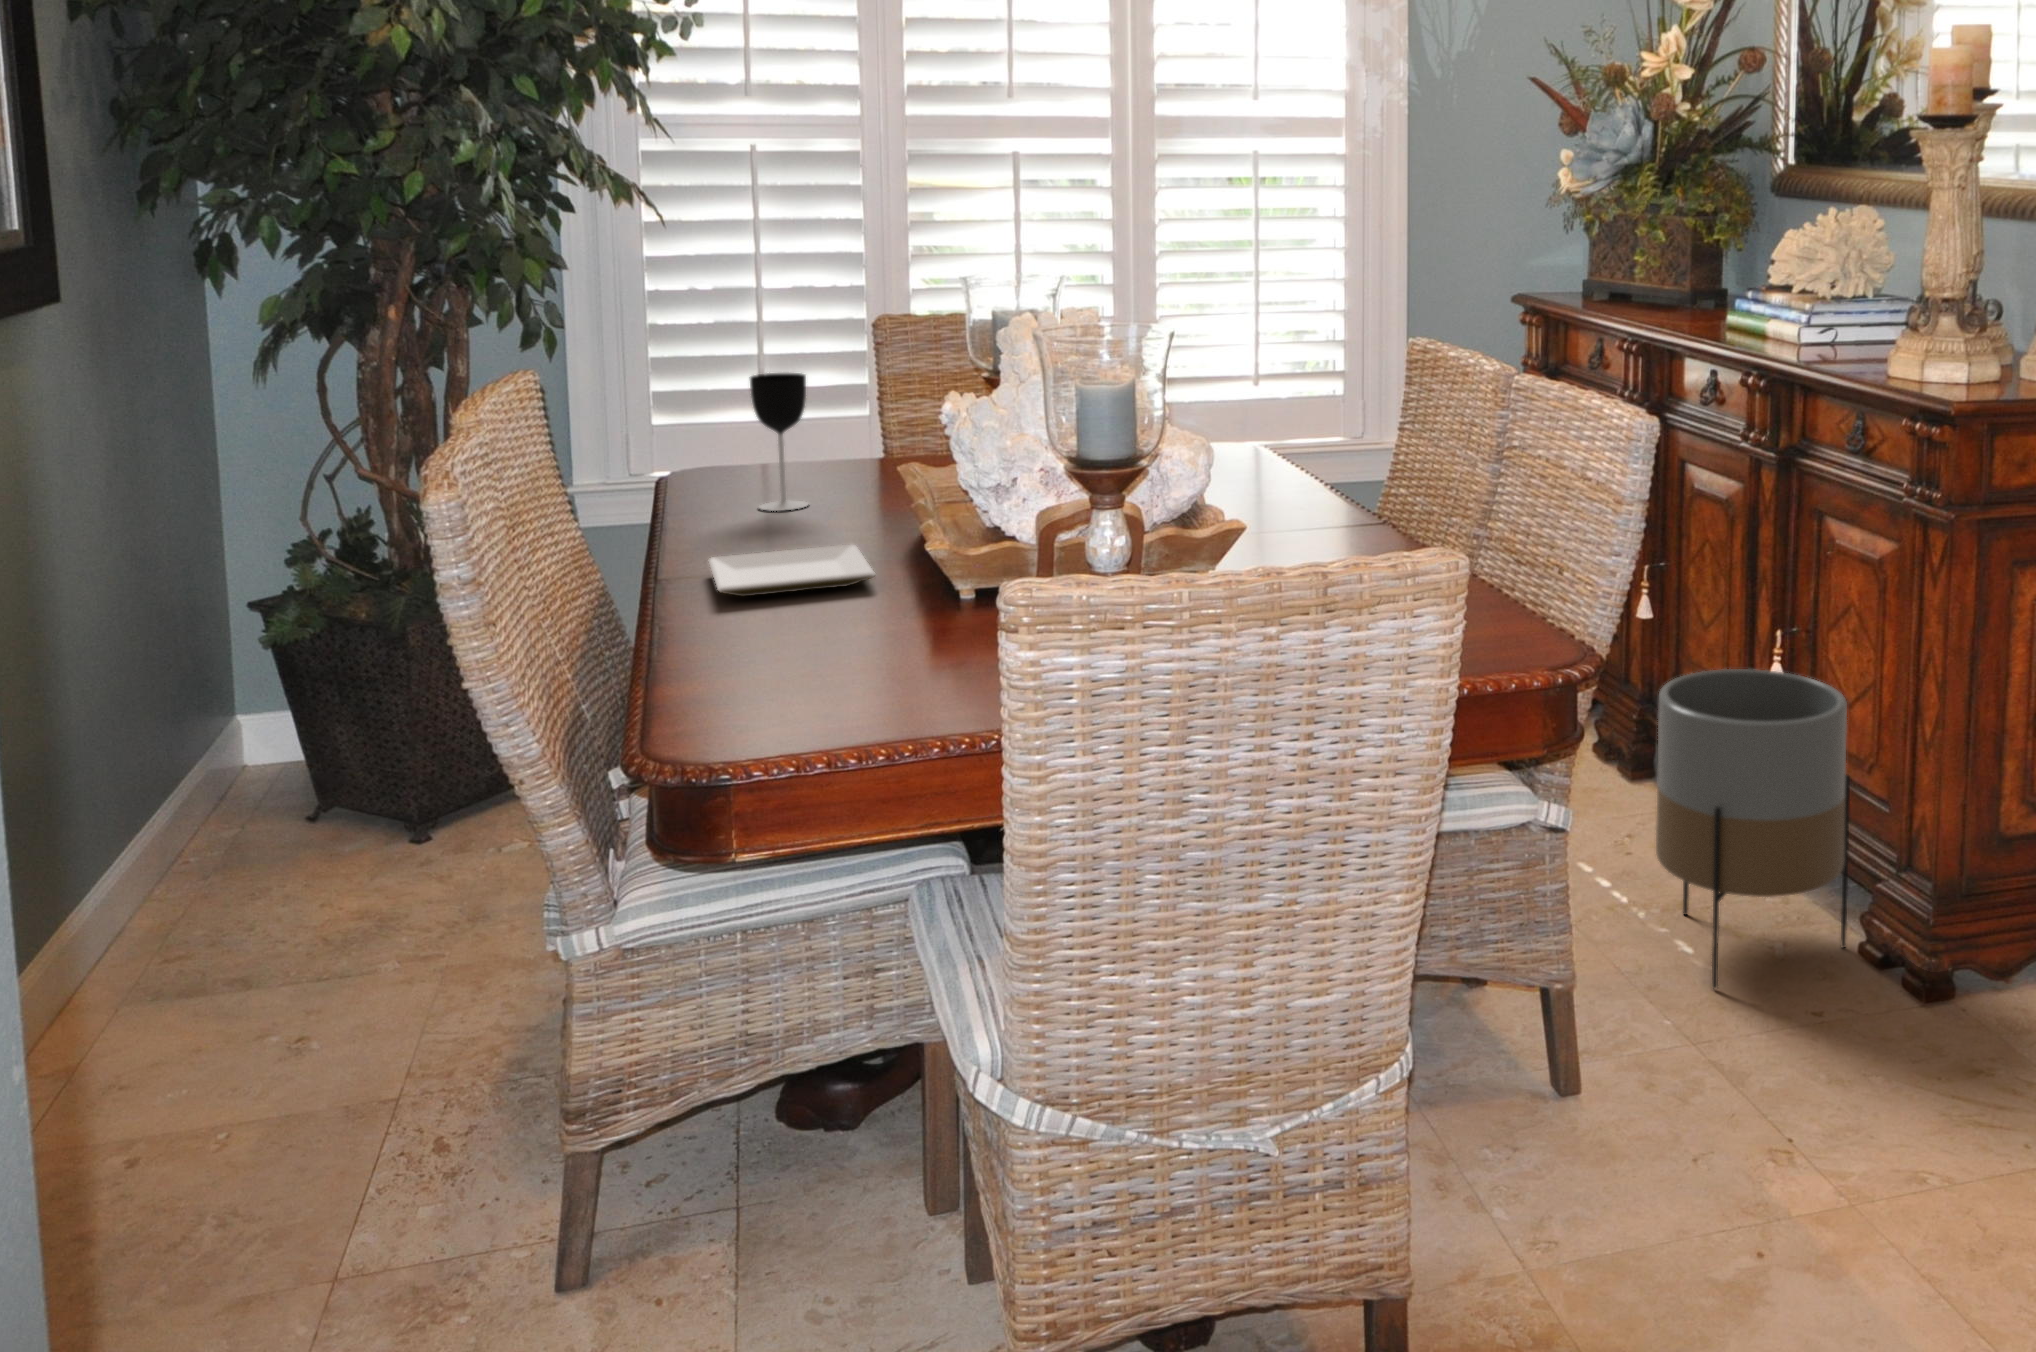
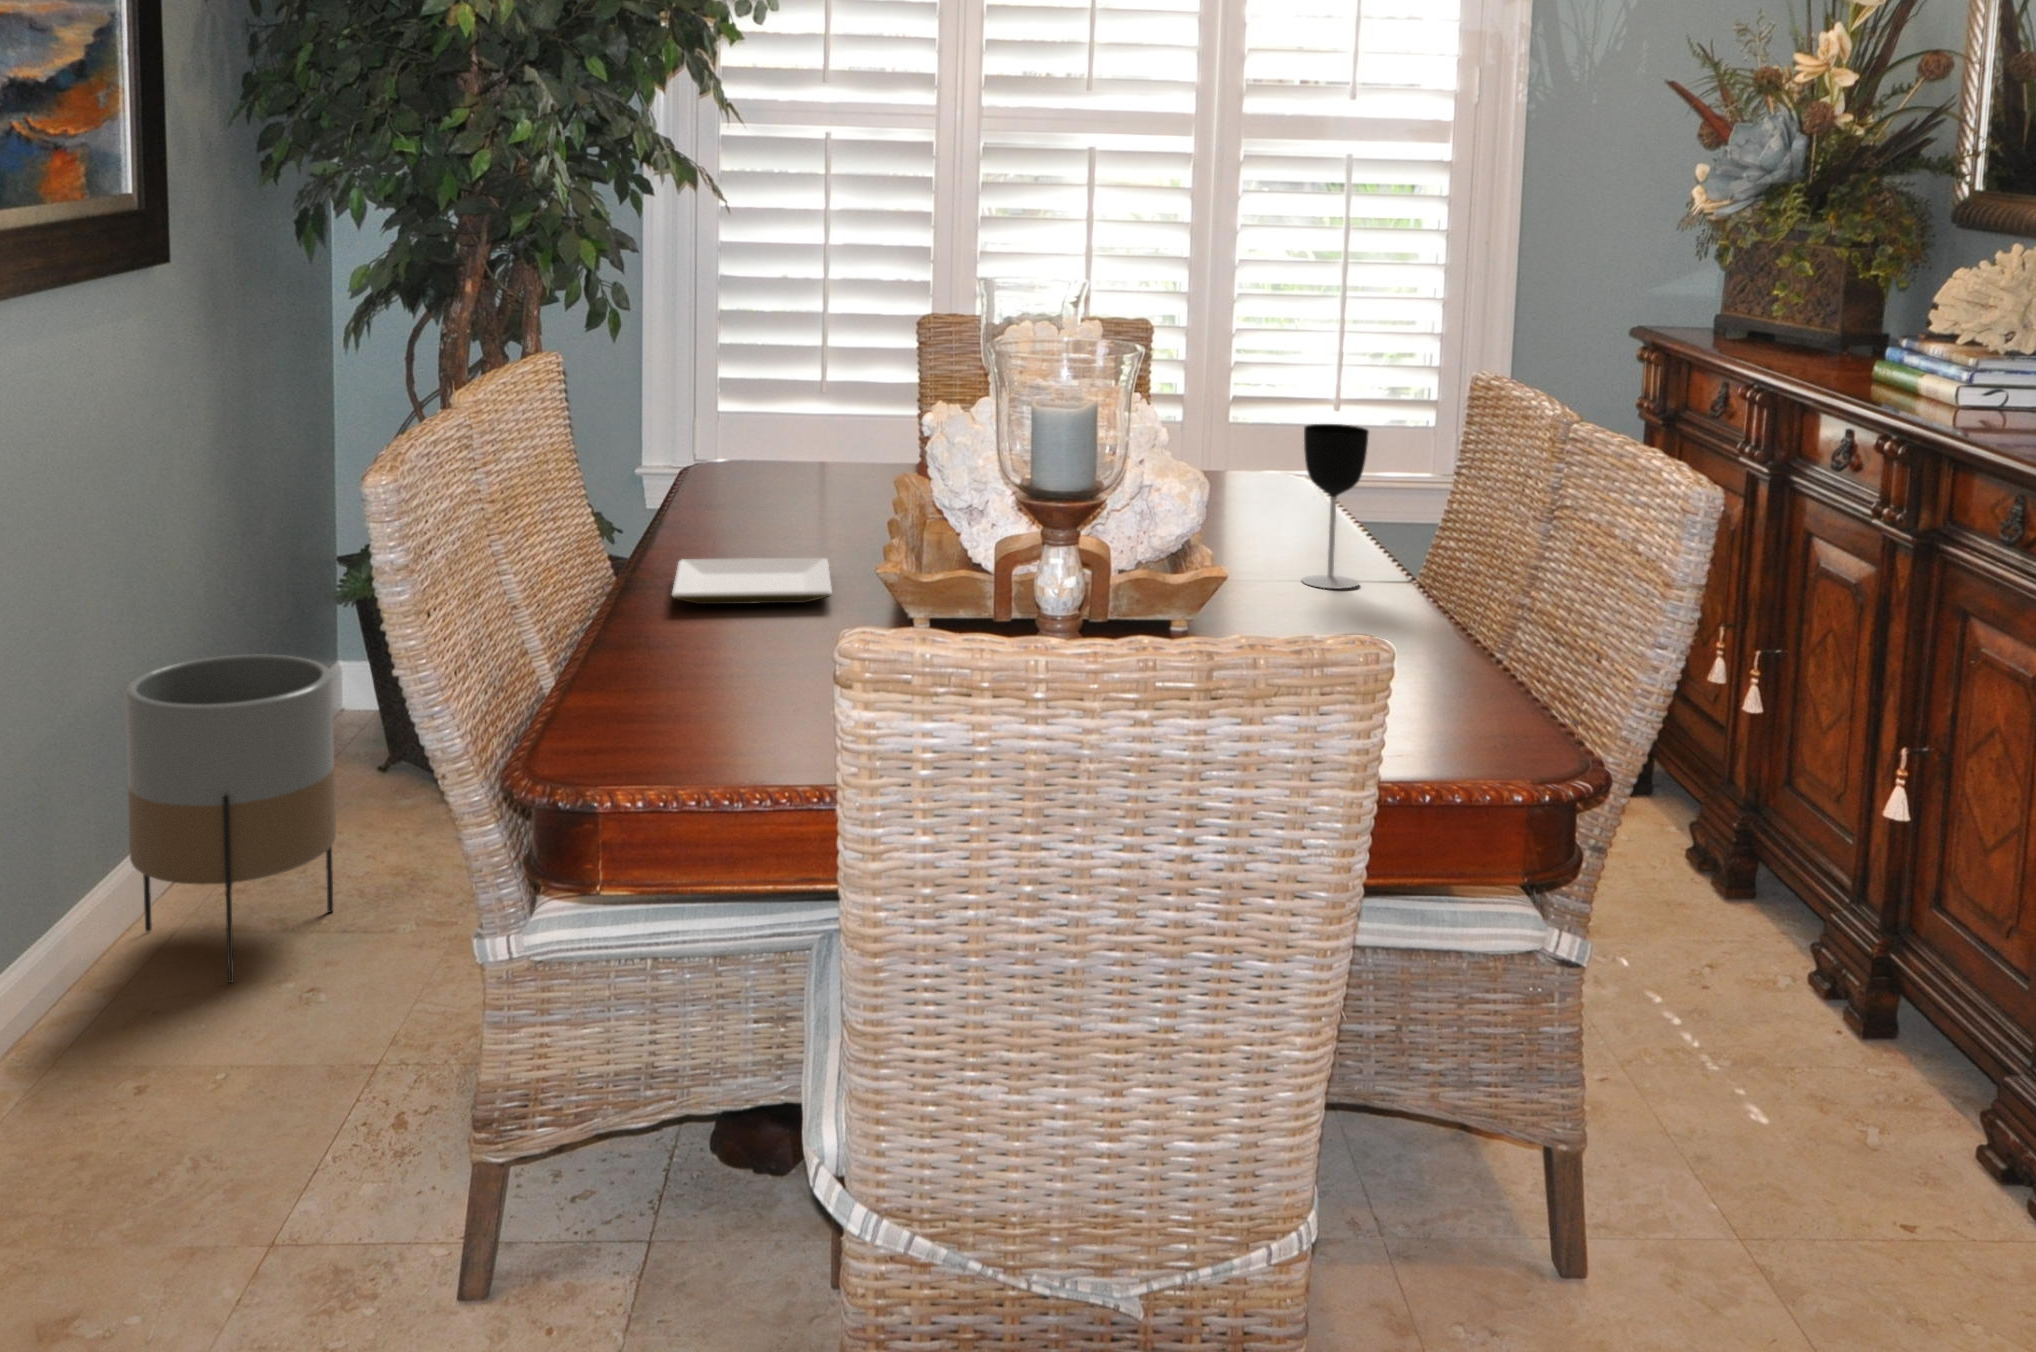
wine glass: present [750,373,808,511] -> present [1302,424,1369,589]
planter: present [1656,669,1850,989] -> present [125,654,336,983]

